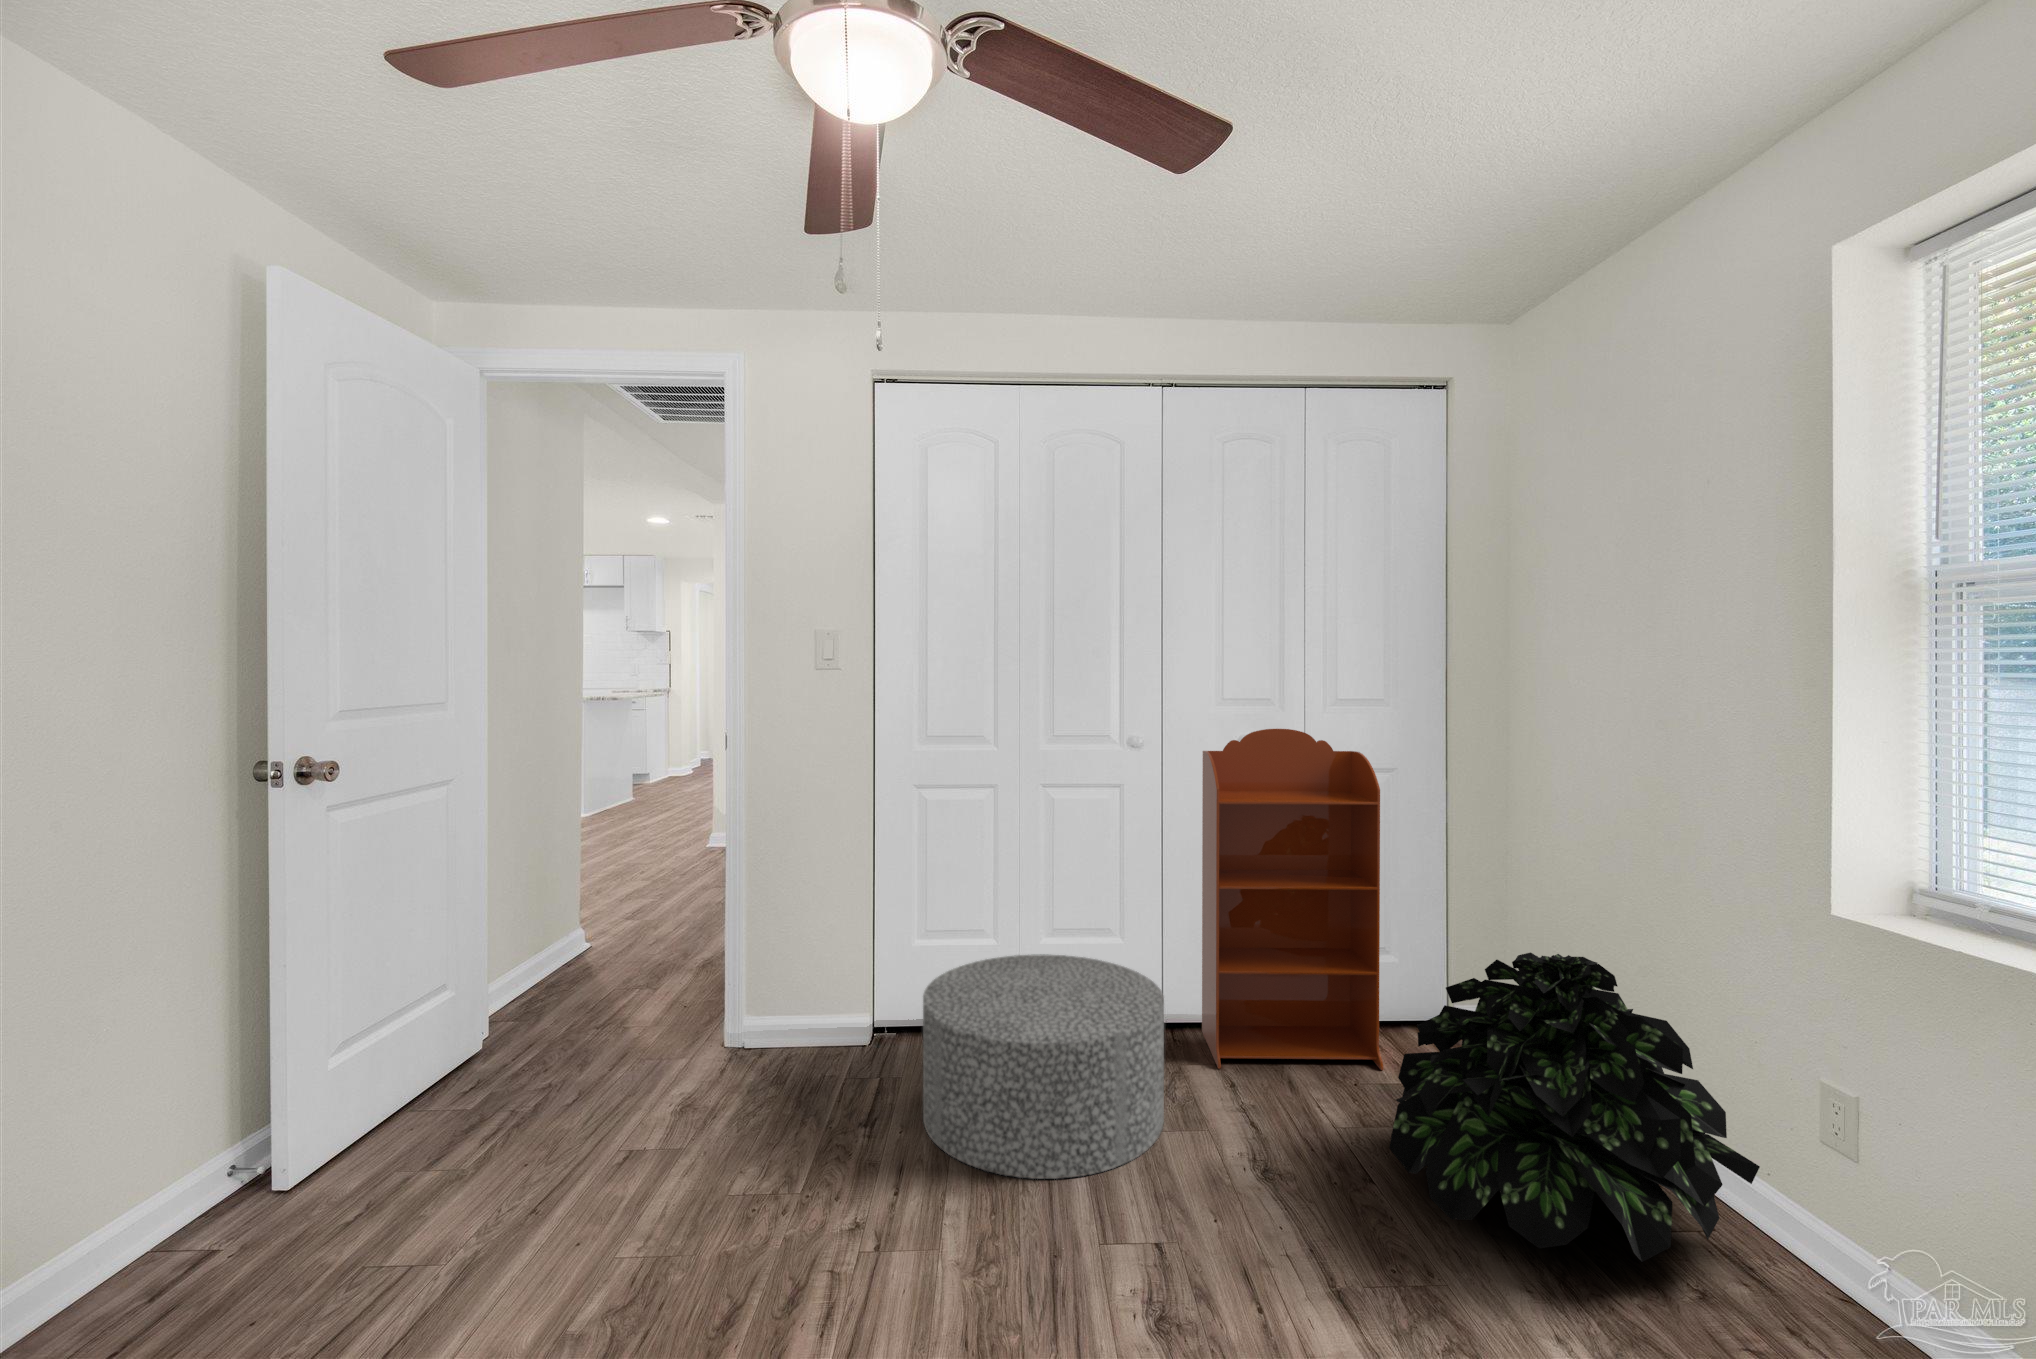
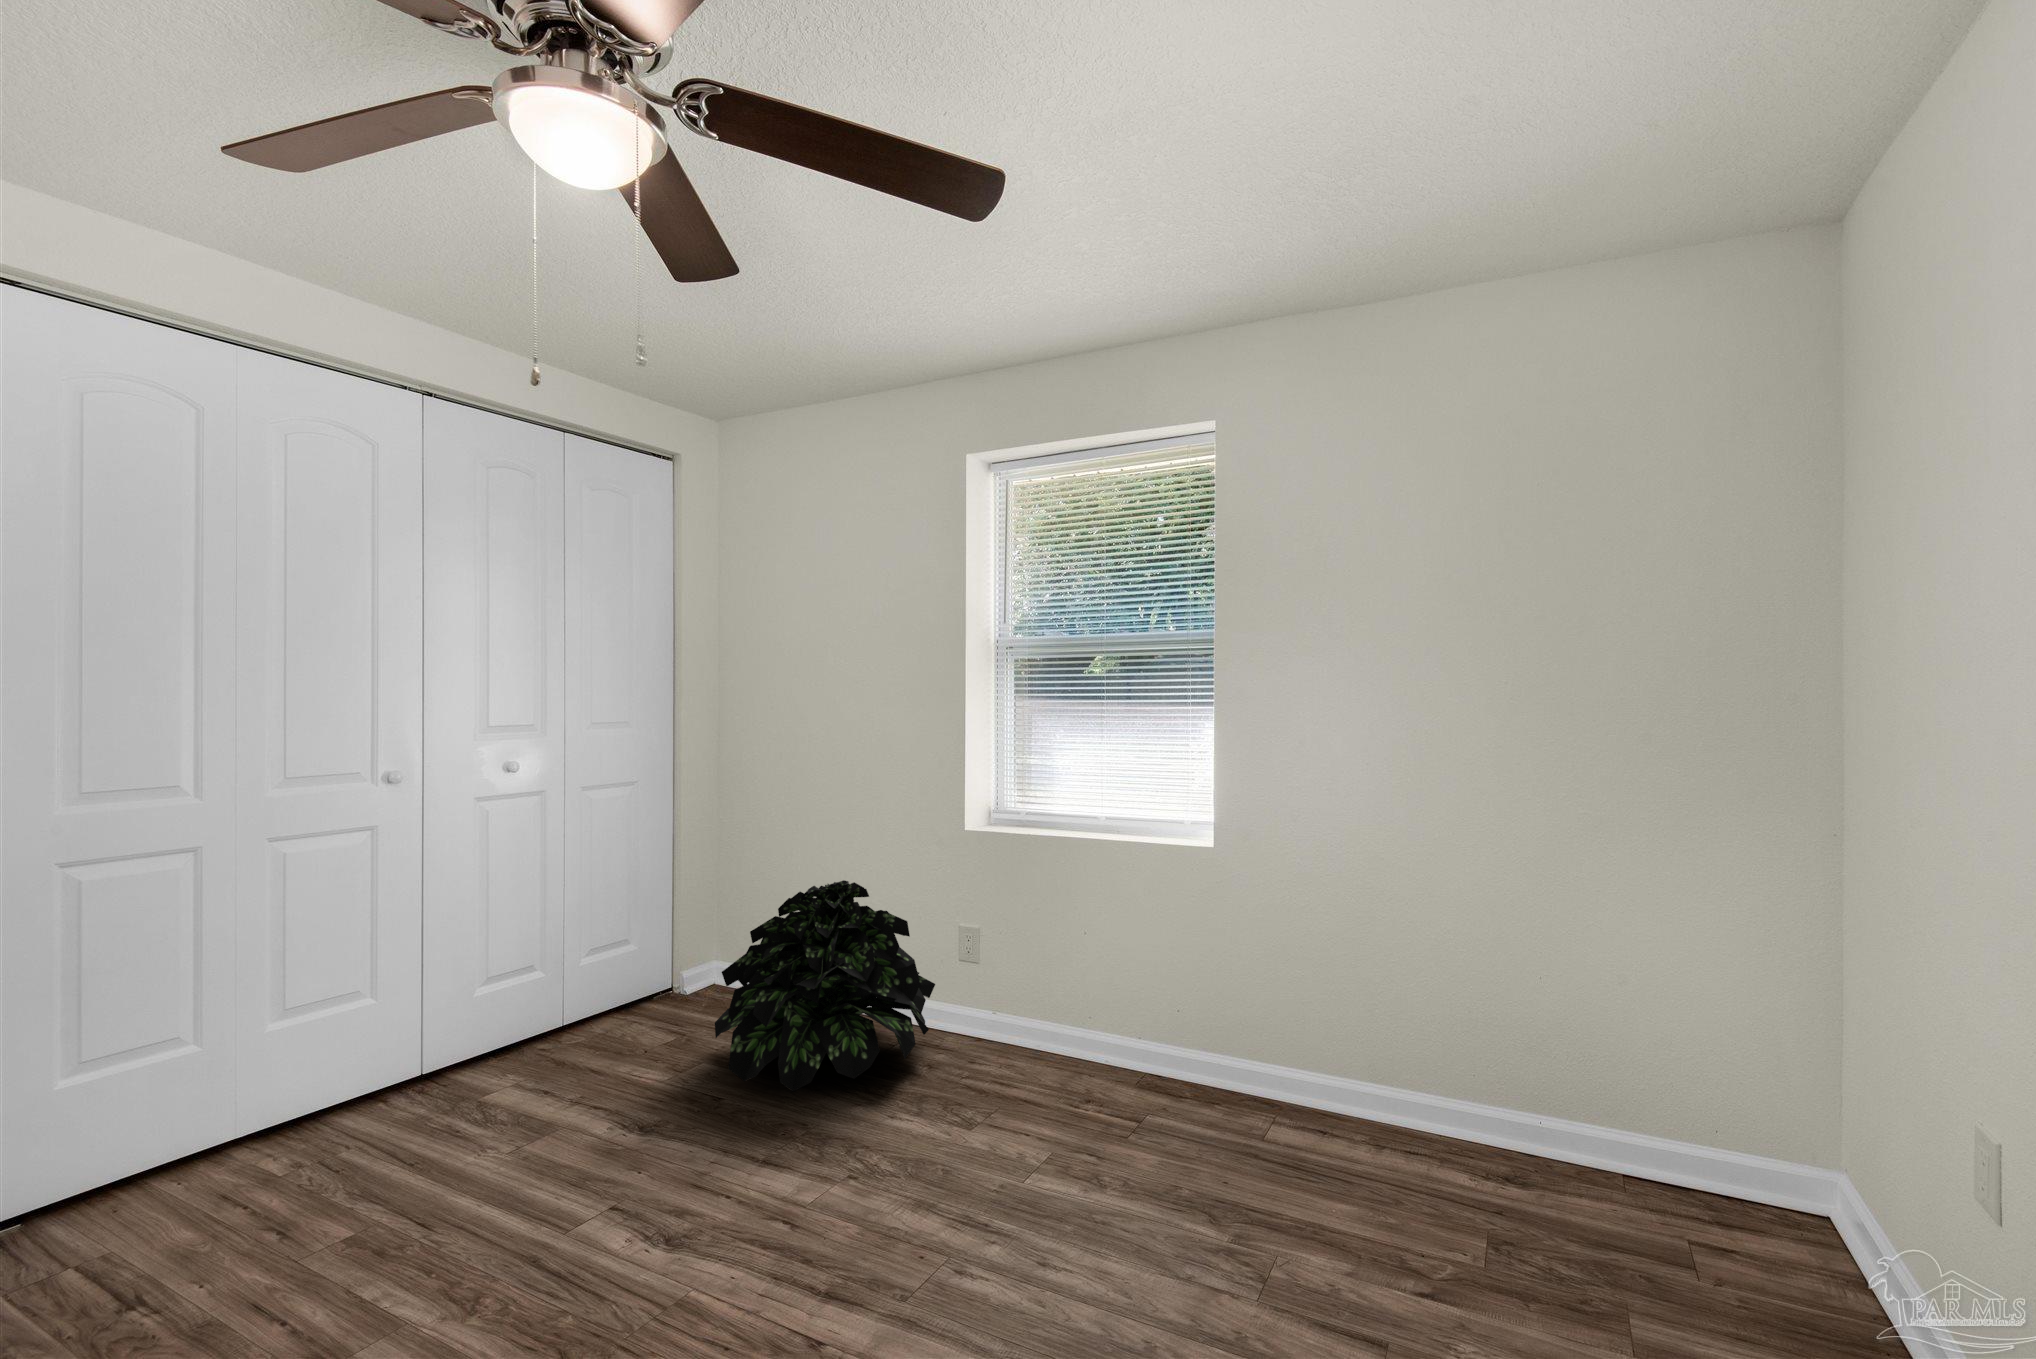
bookcase: present [1202,729,1383,1070] -> none [467,739,659,1087]
ottoman: present [923,954,1164,1179] -> none [196,1009,528,1272]

